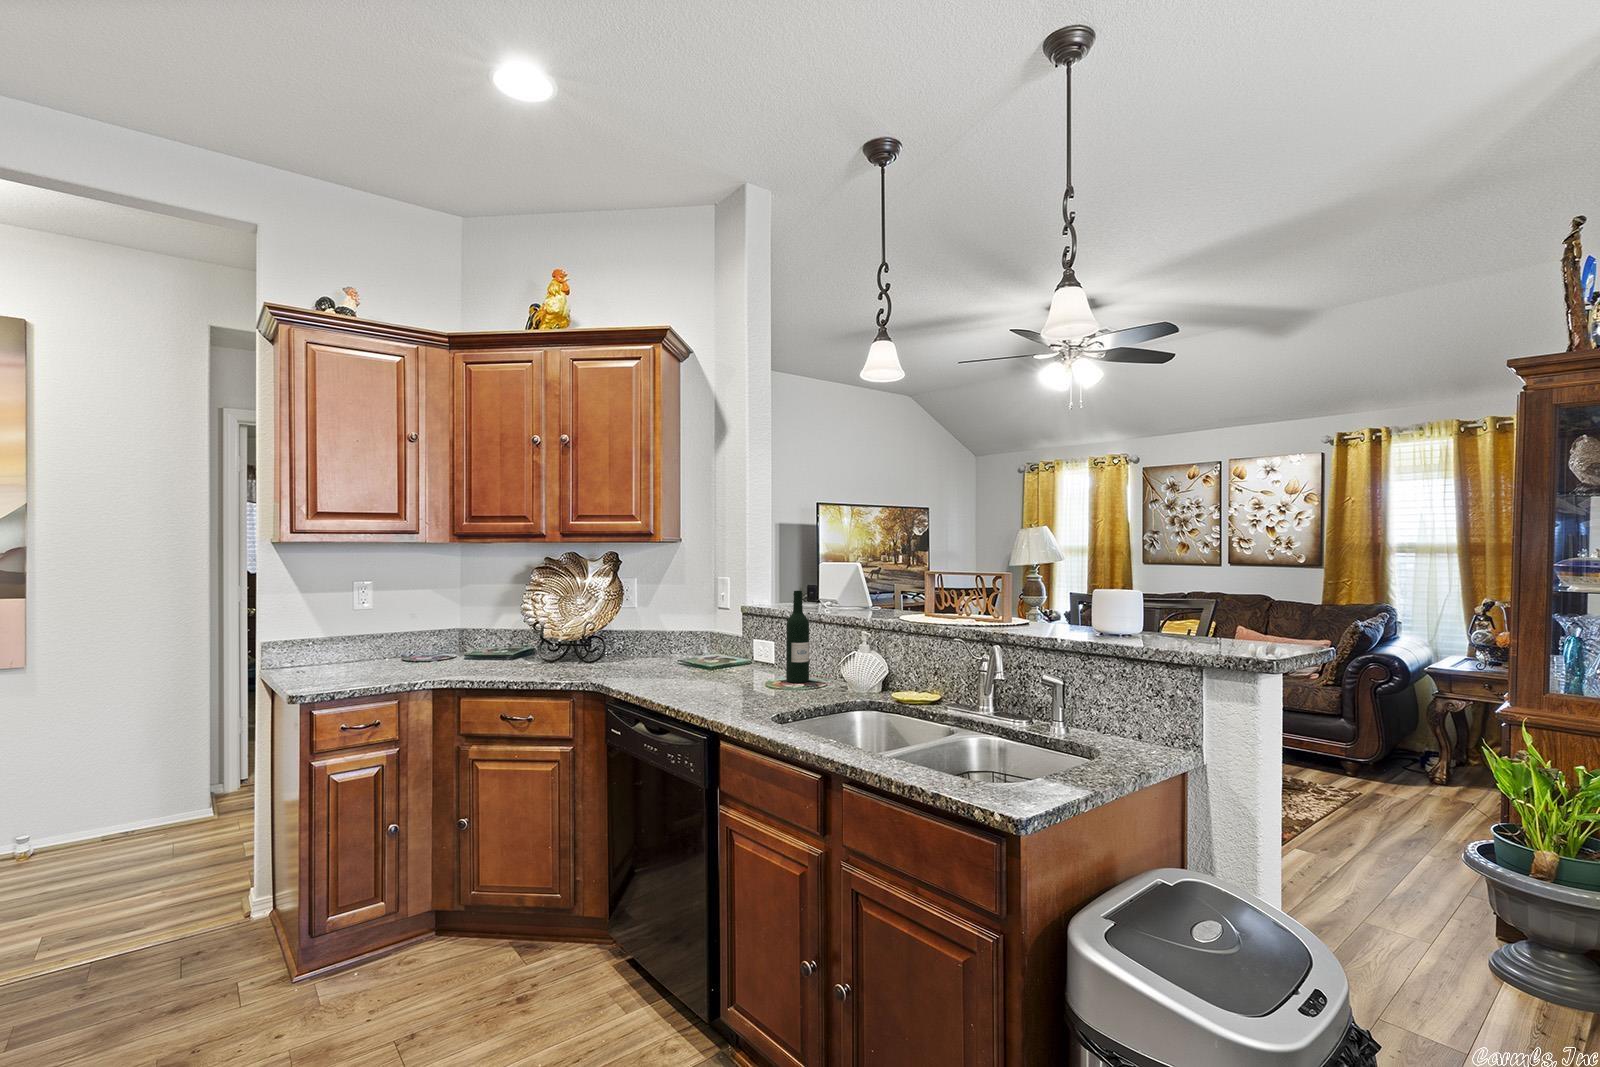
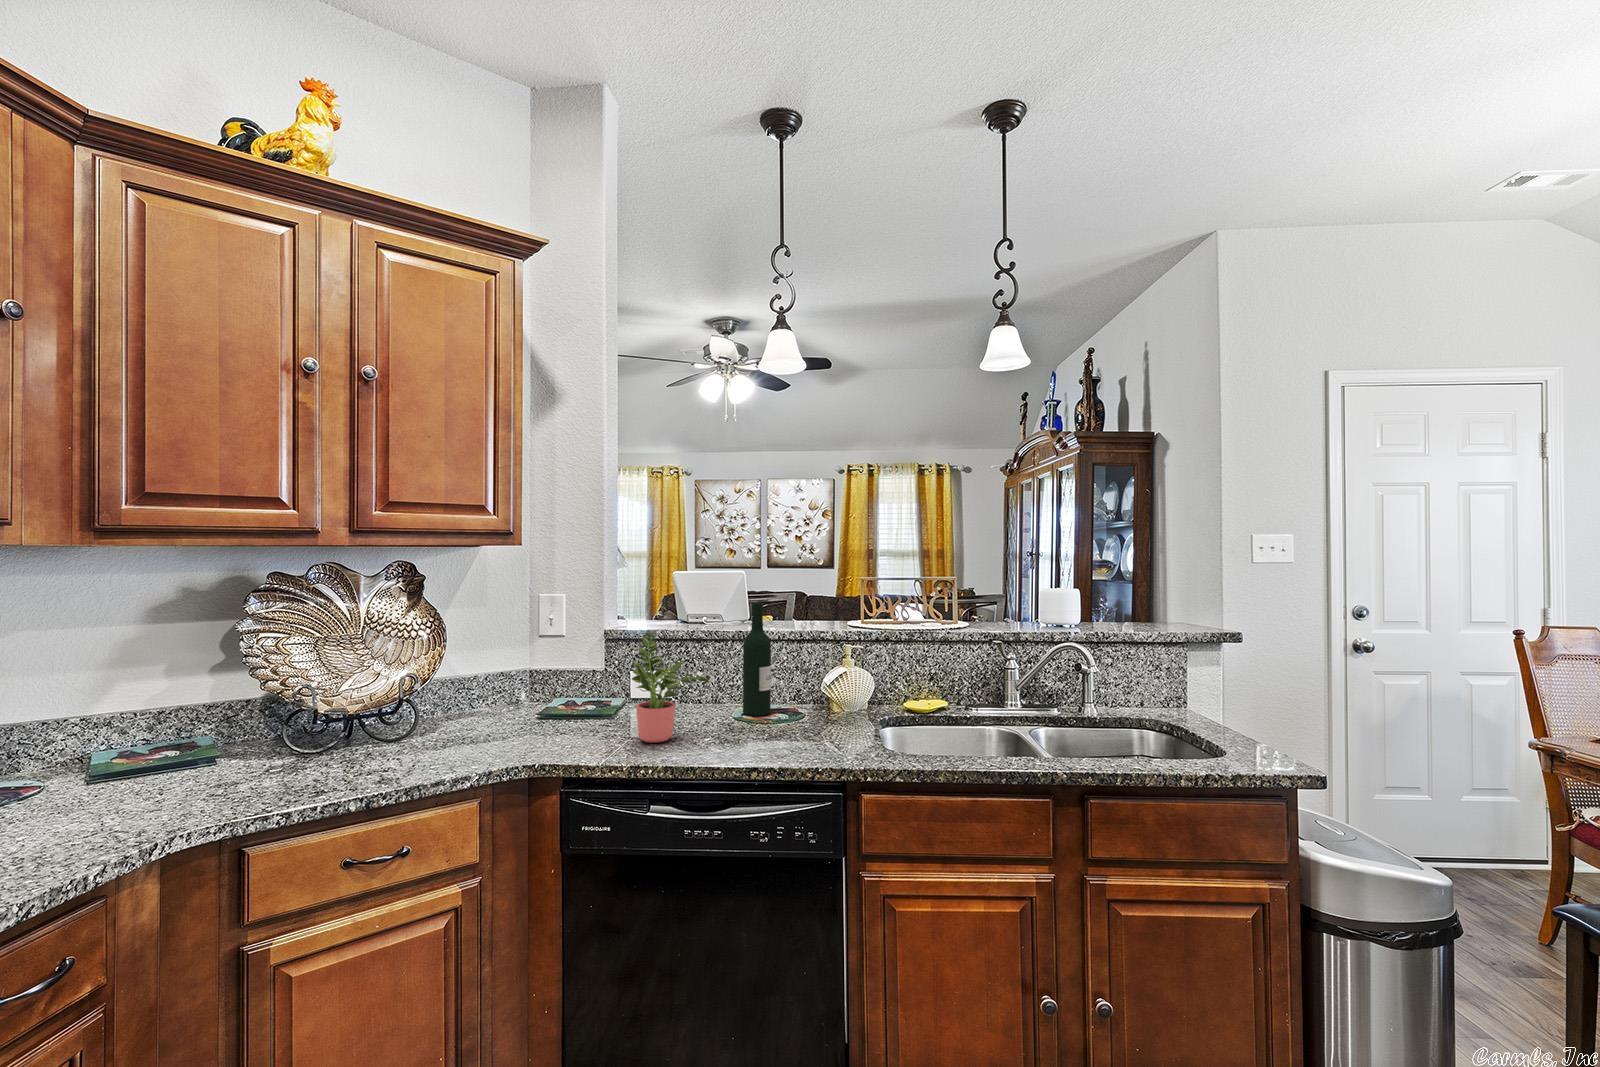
potted plant: none [655,605,725,683] -> present [632,631,709,743]

